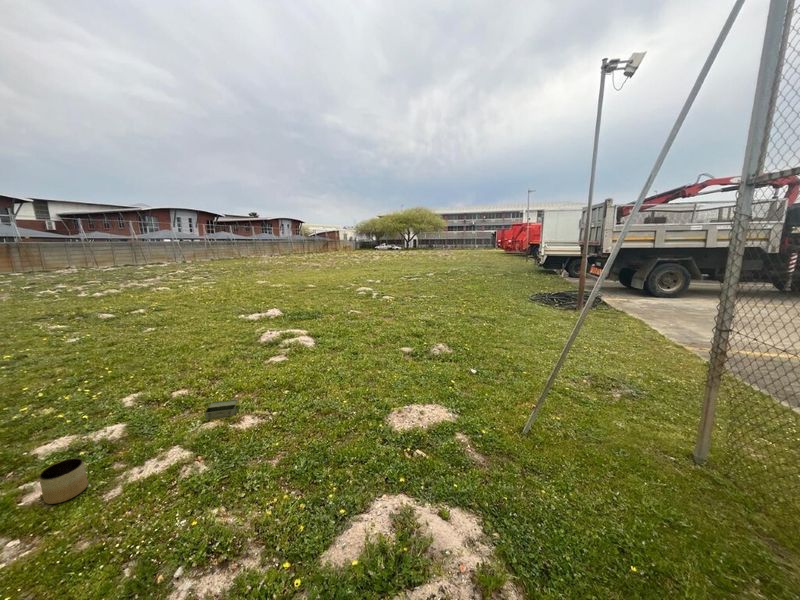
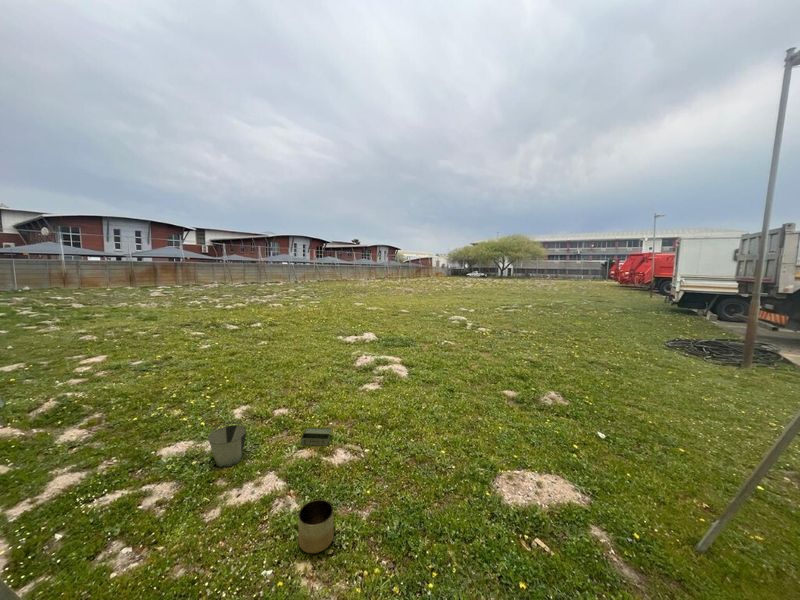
bucket: none [96,407,142,452] -> present [208,421,247,467]
planter: present [39,458,88,504] -> present [298,500,334,553]

